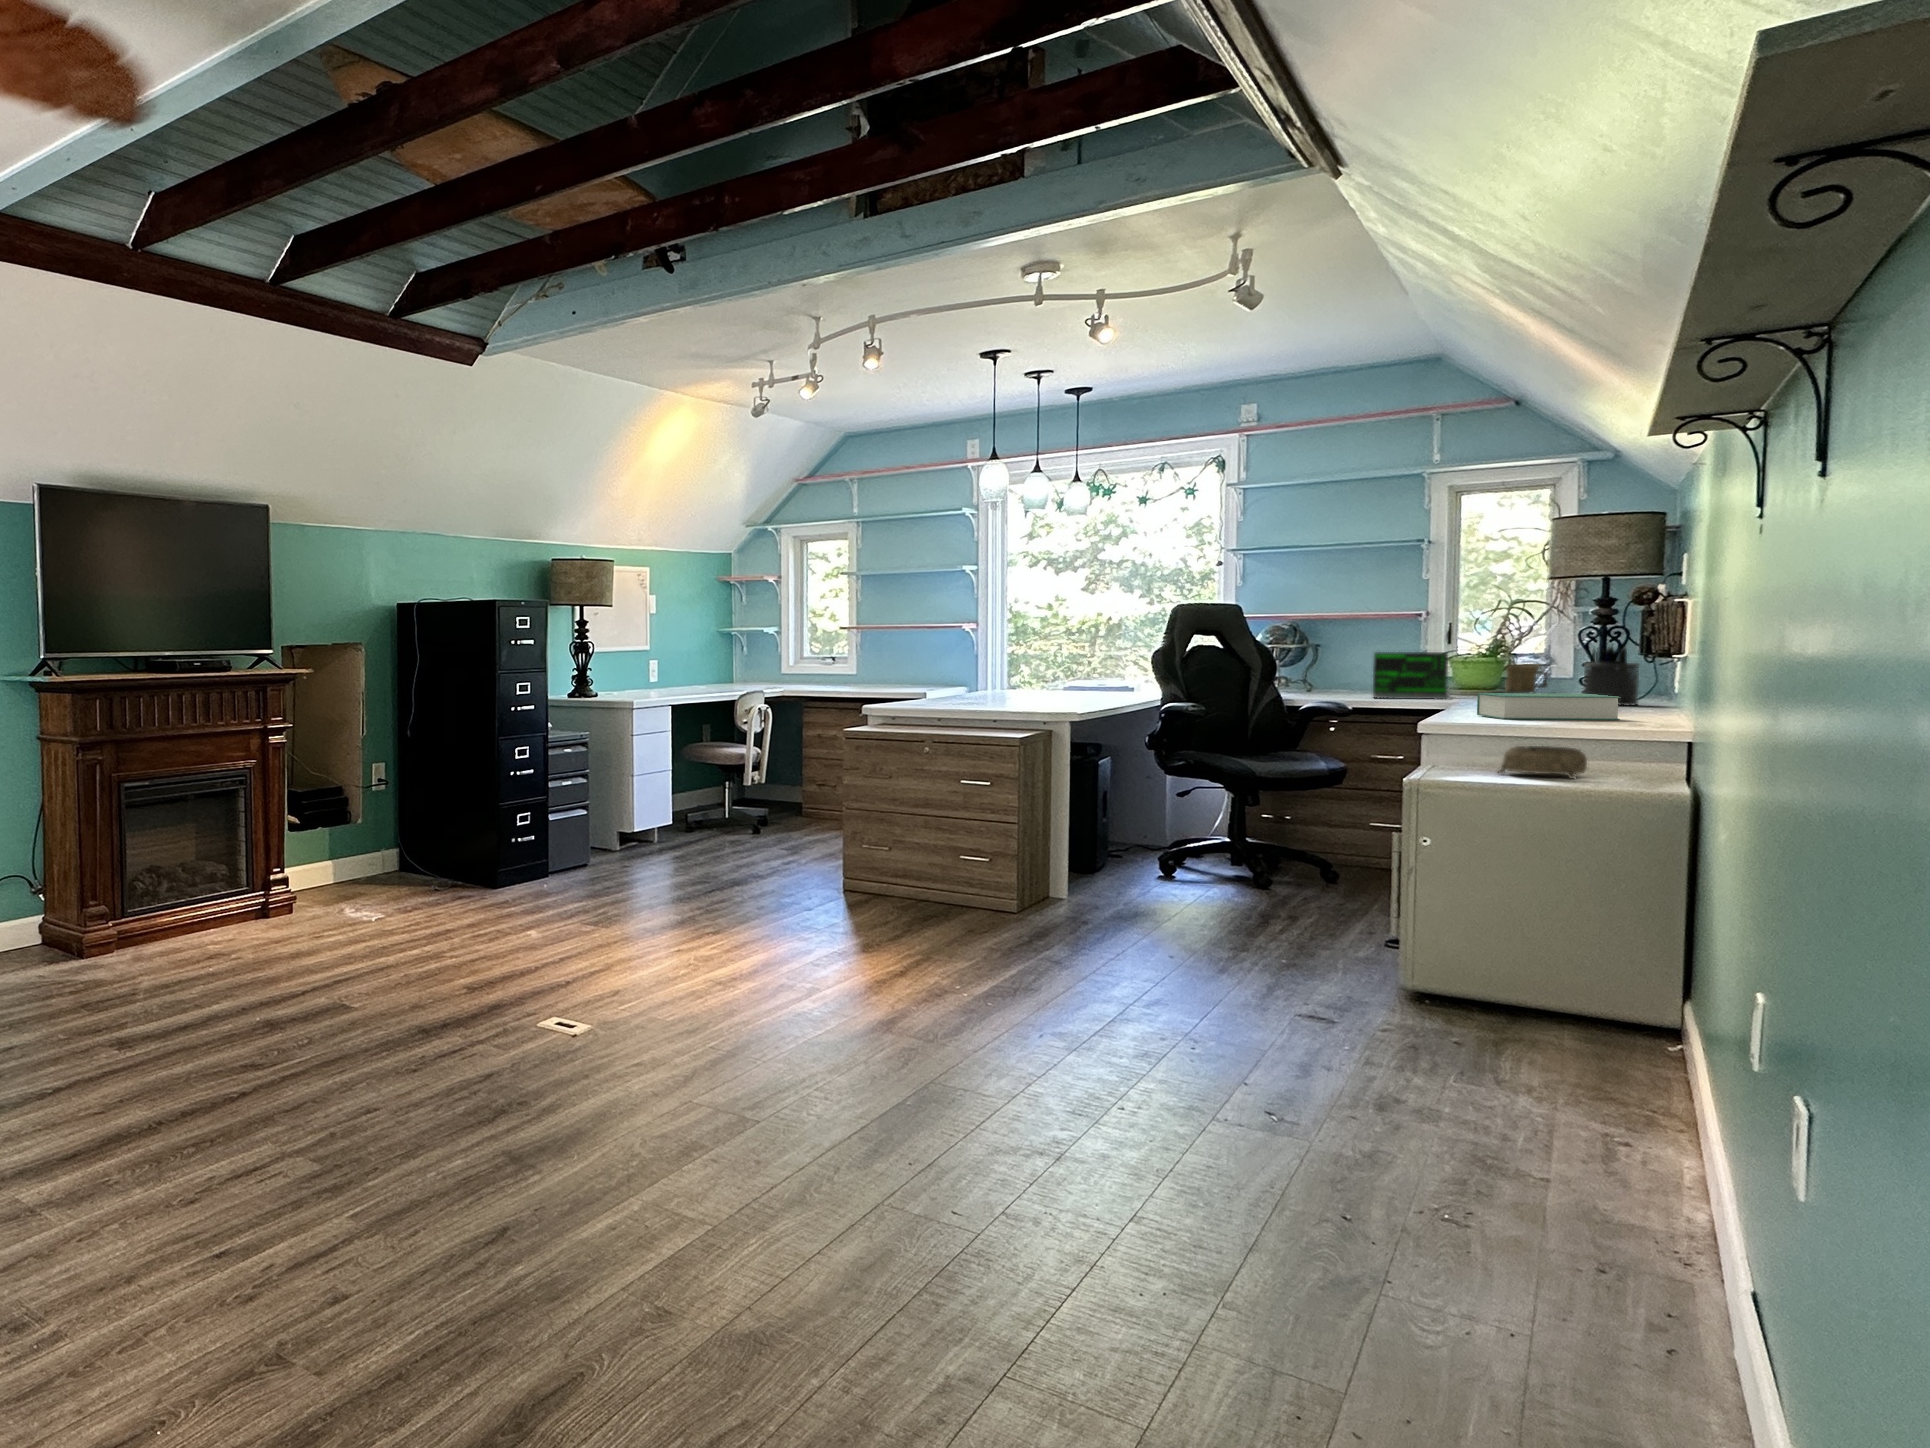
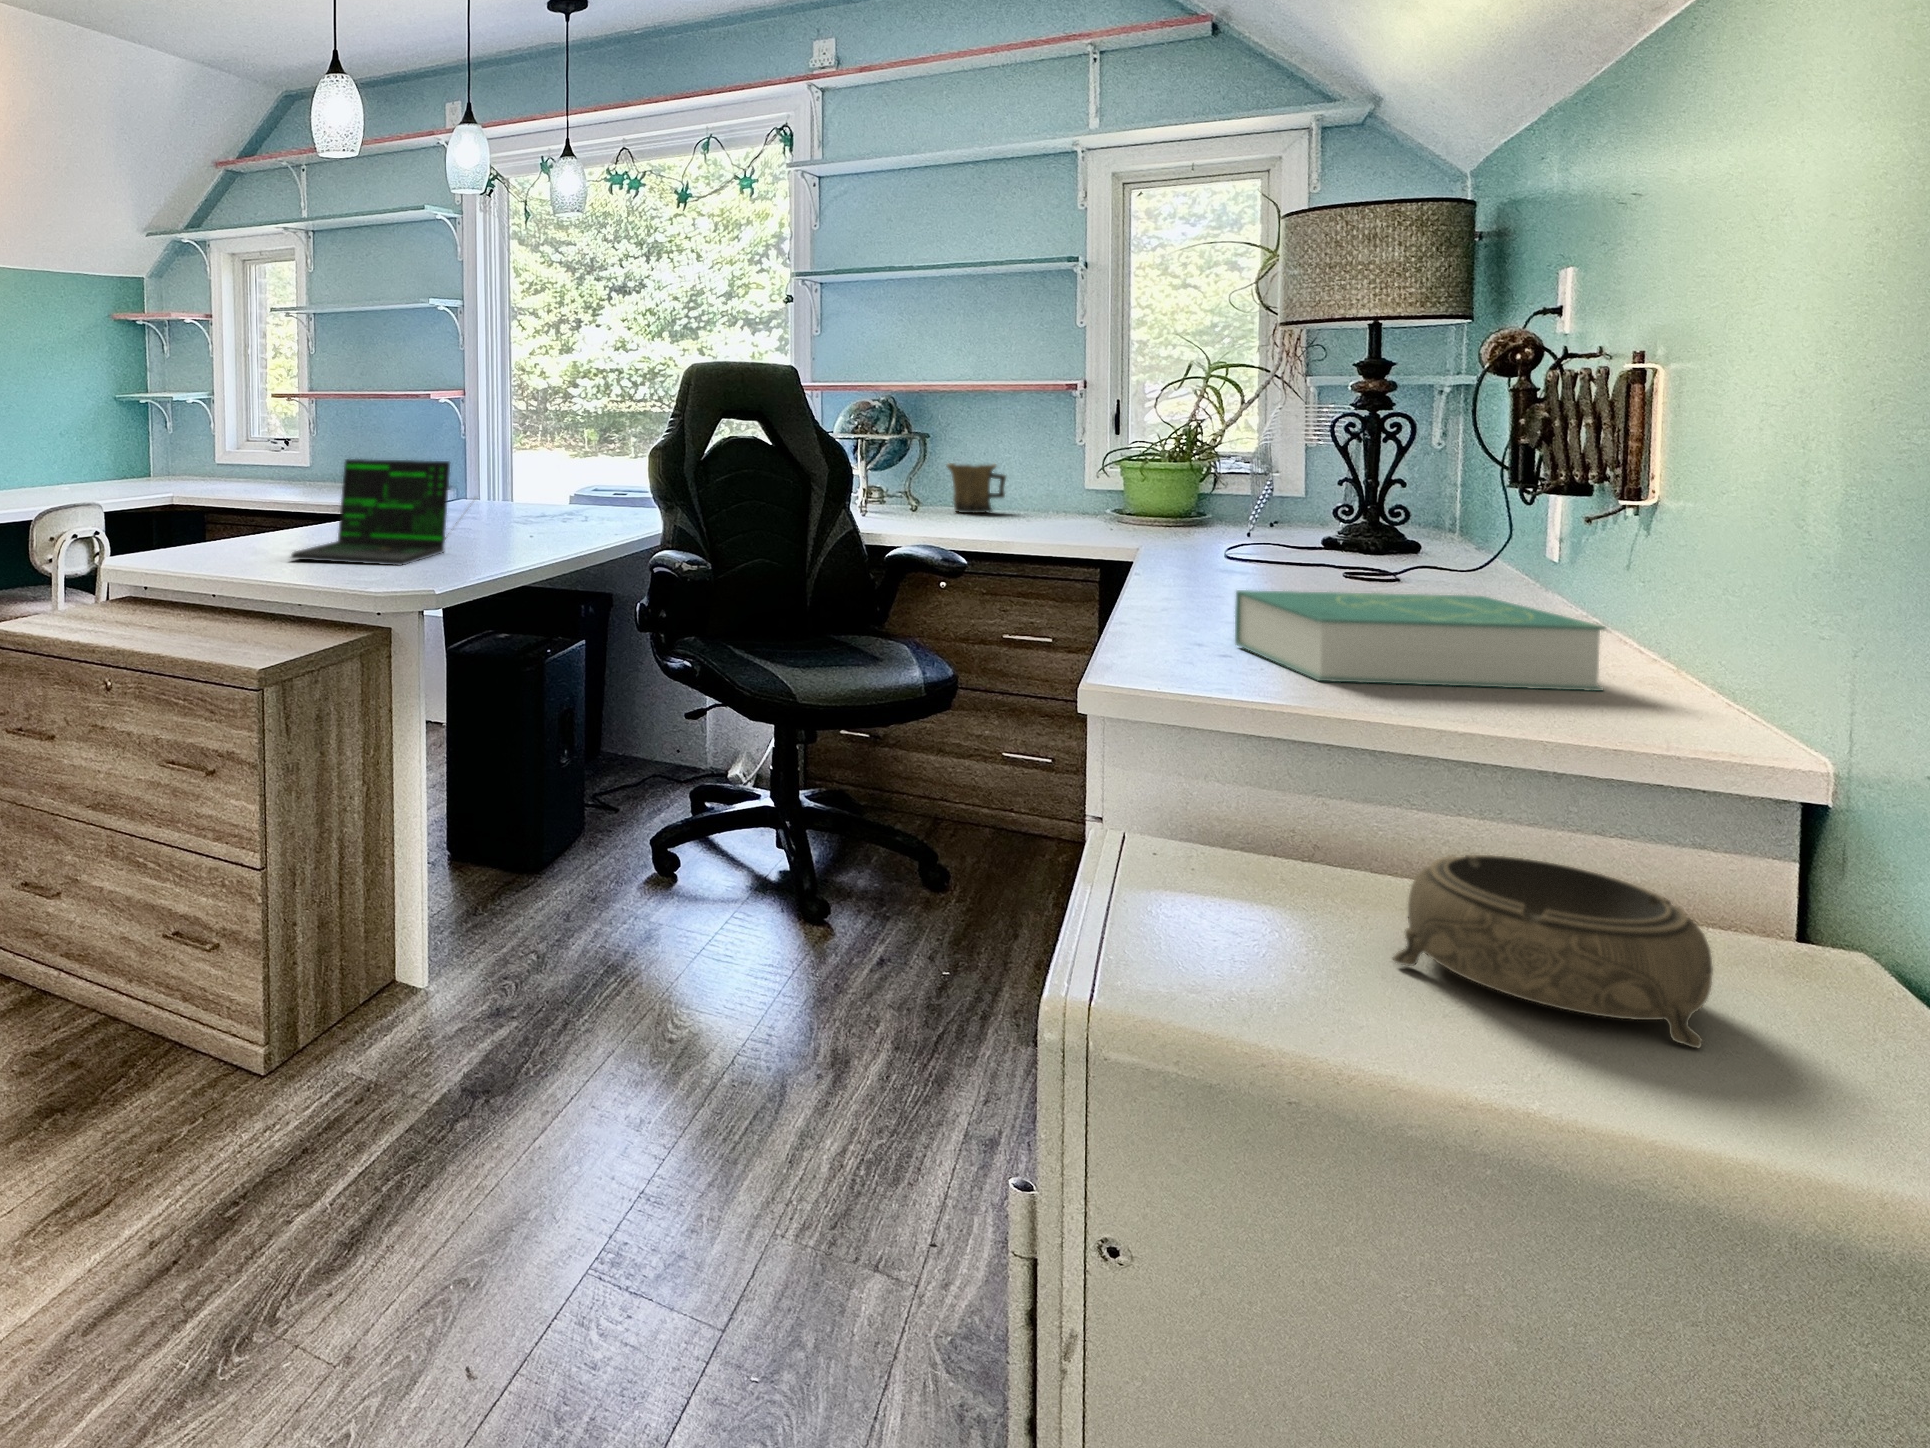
pen holder: present [1583,644,1640,706] -> none [1355,445,1462,568]
laptop: present [1373,652,1450,699] -> present [291,459,471,565]
mug: present [1505,664,1549,693] -> present [947,463,1006,513]

